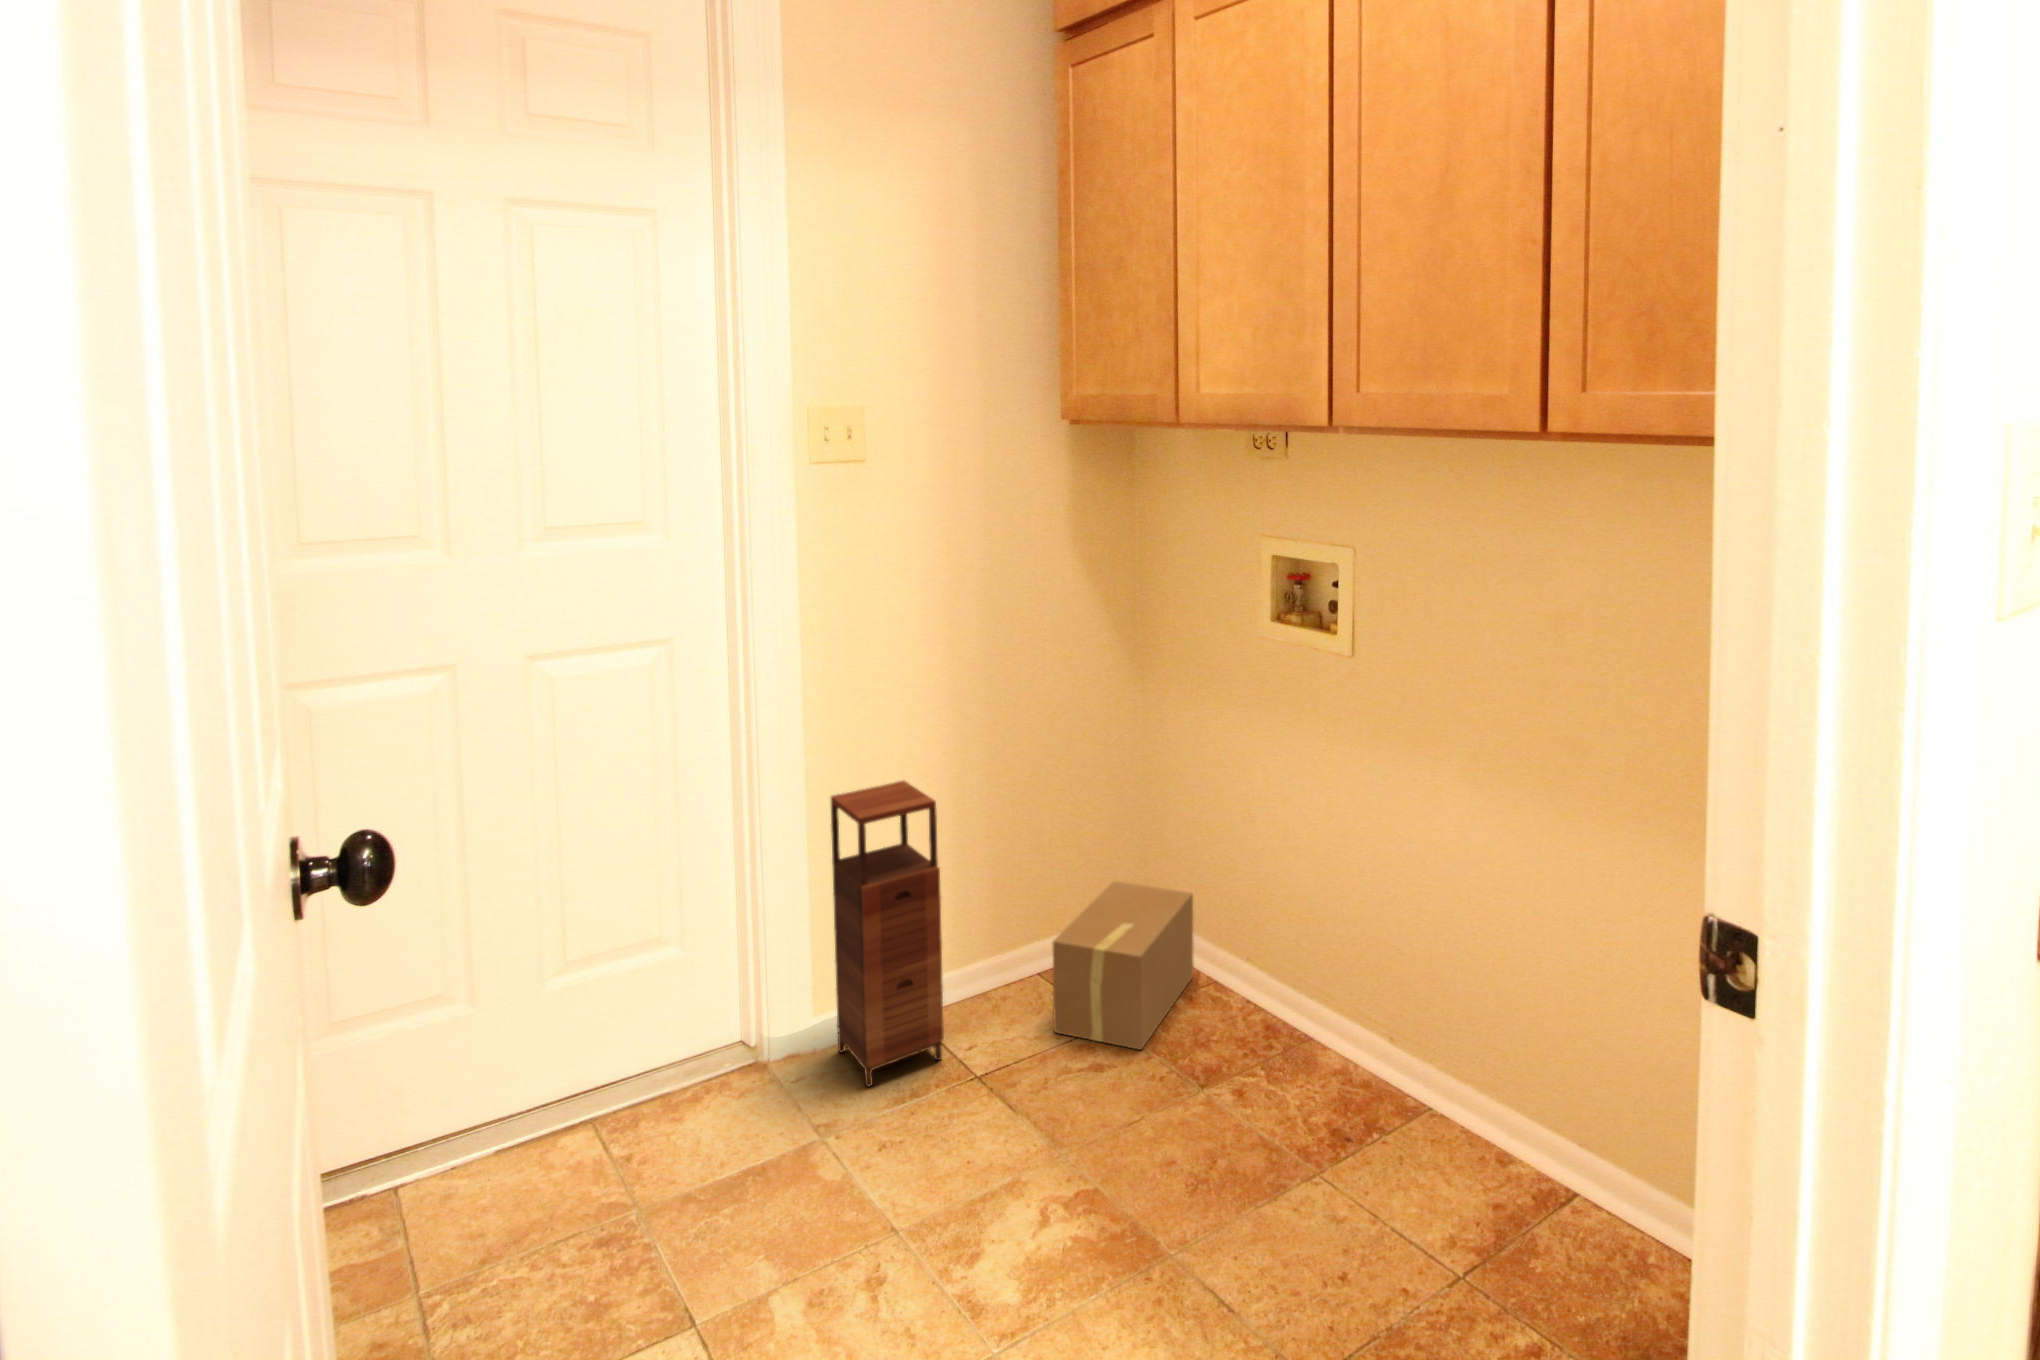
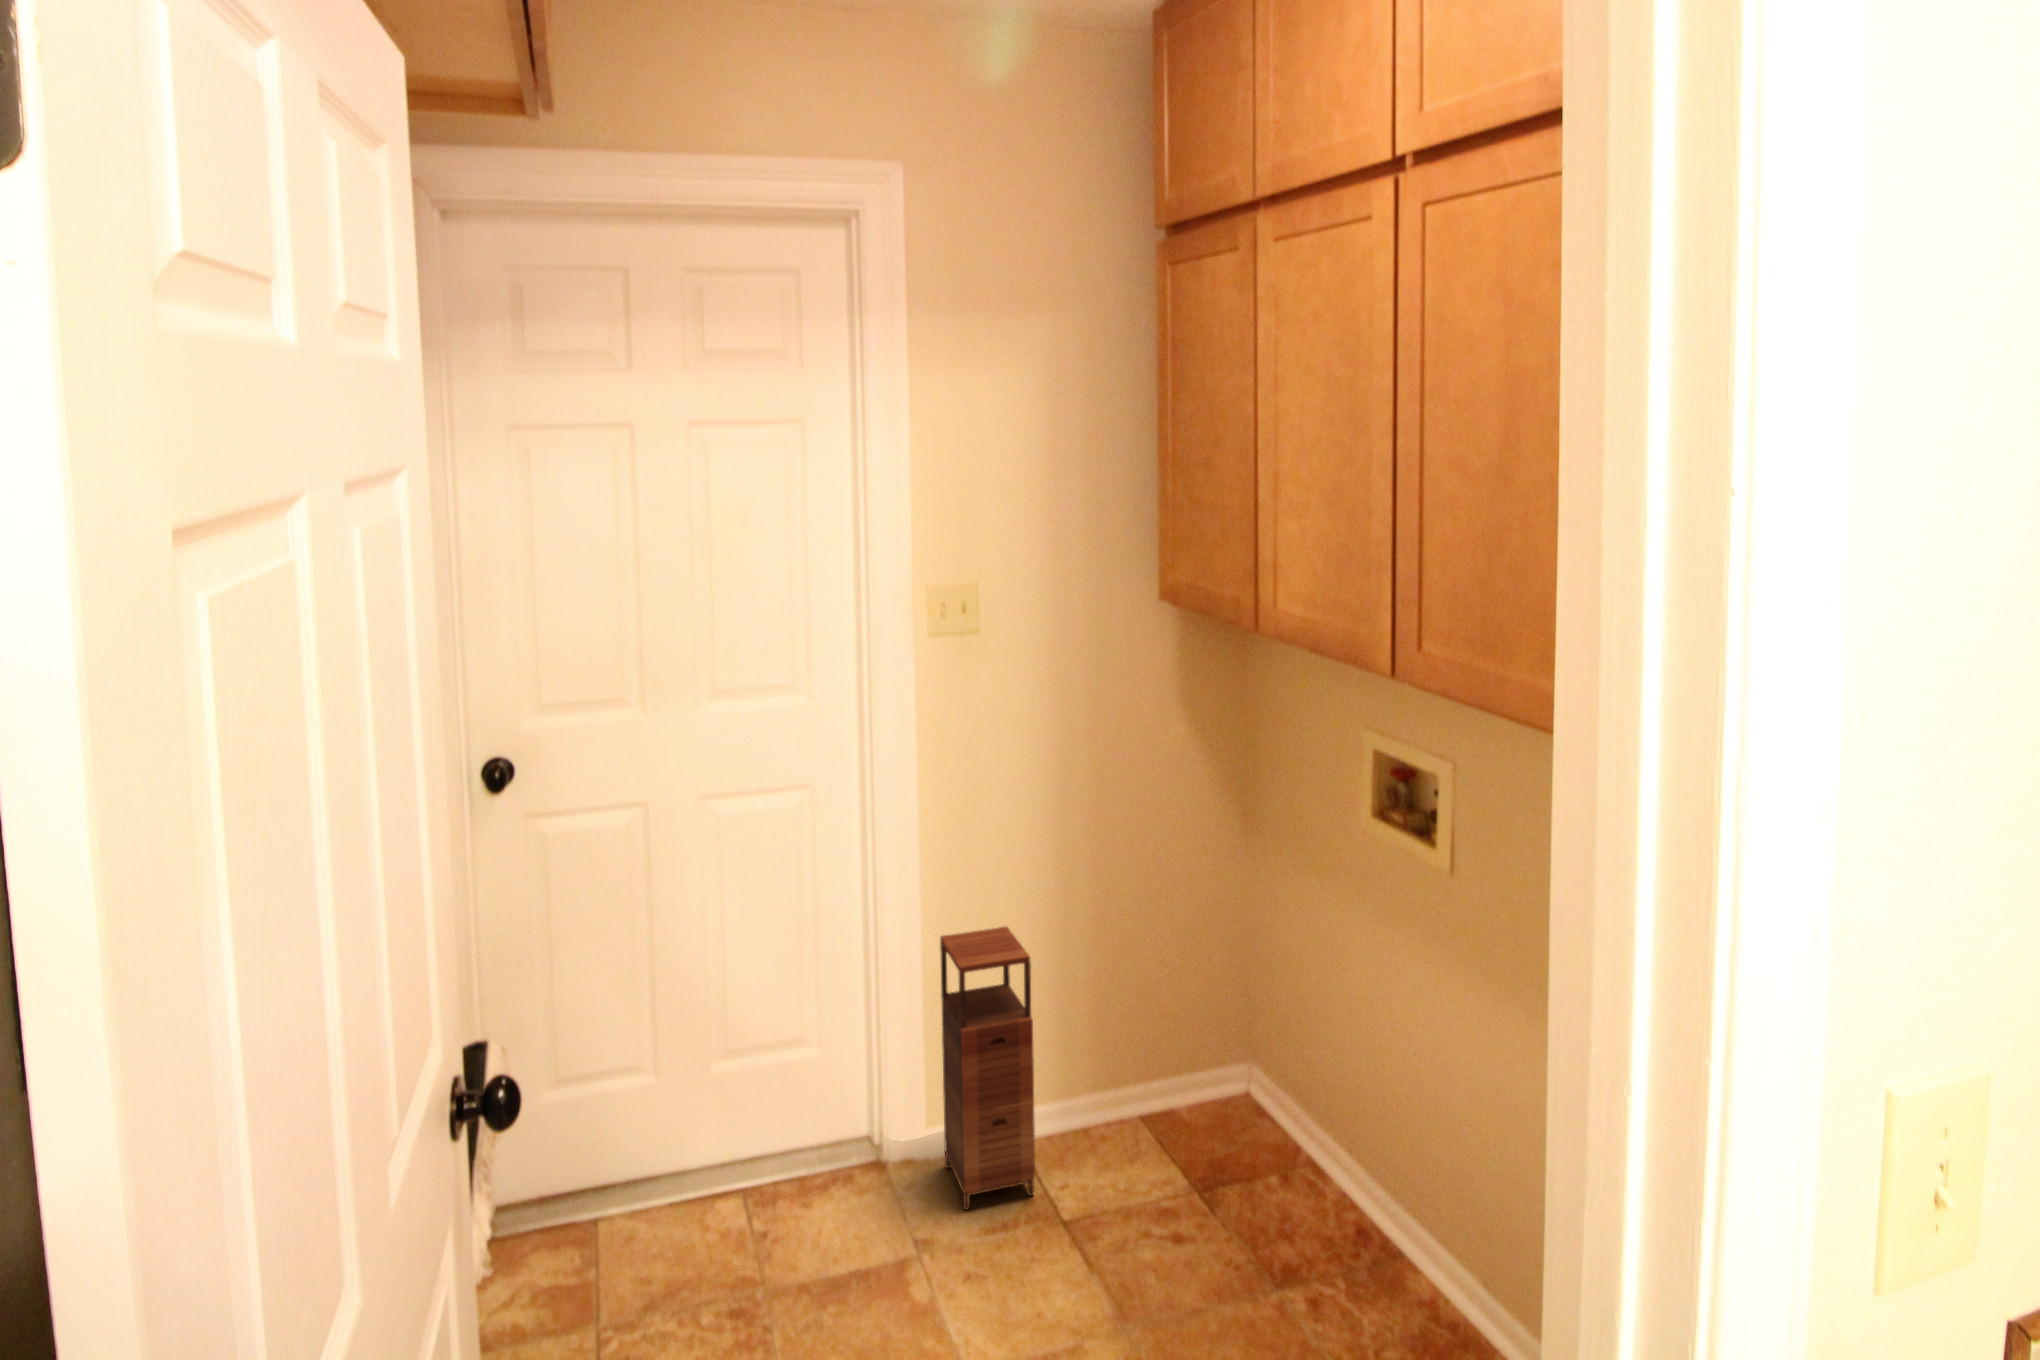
cardboard box: present [1053,881,1193,1050] -> none [1141,1041,1292,1229]

